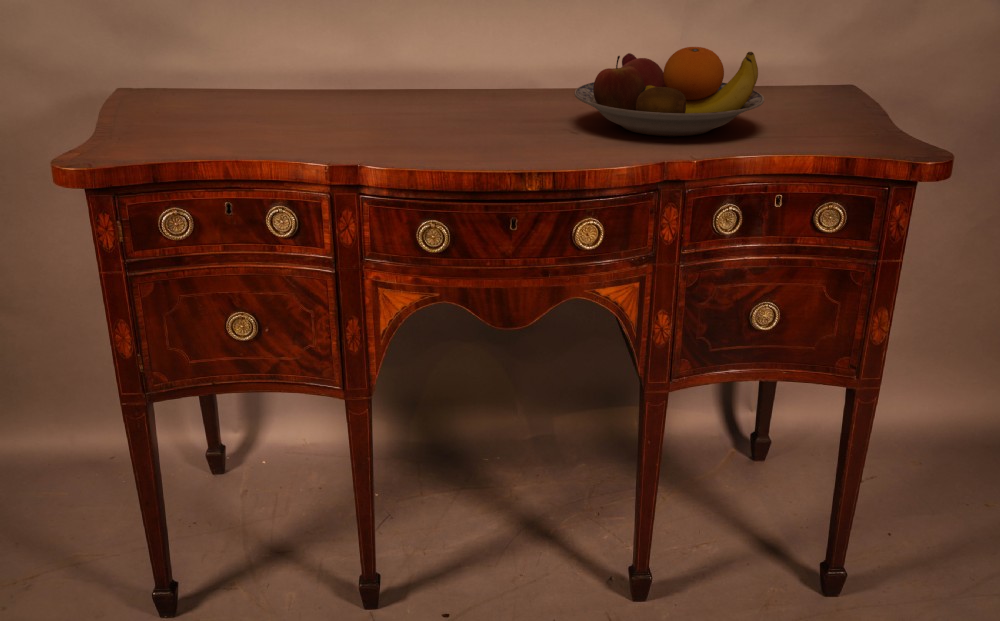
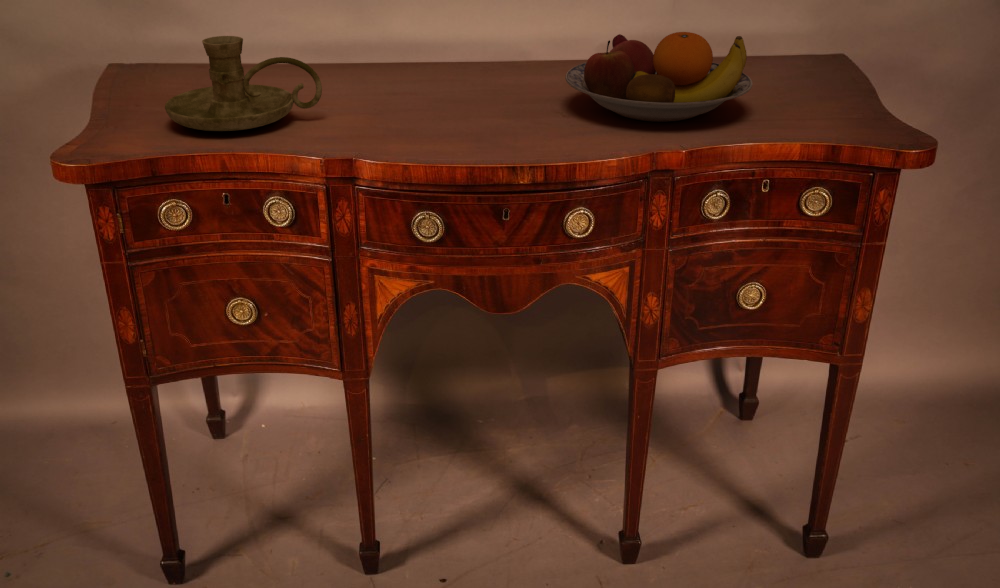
candle holder: none [169,47,328,140] -> present [165,36,322,131]

